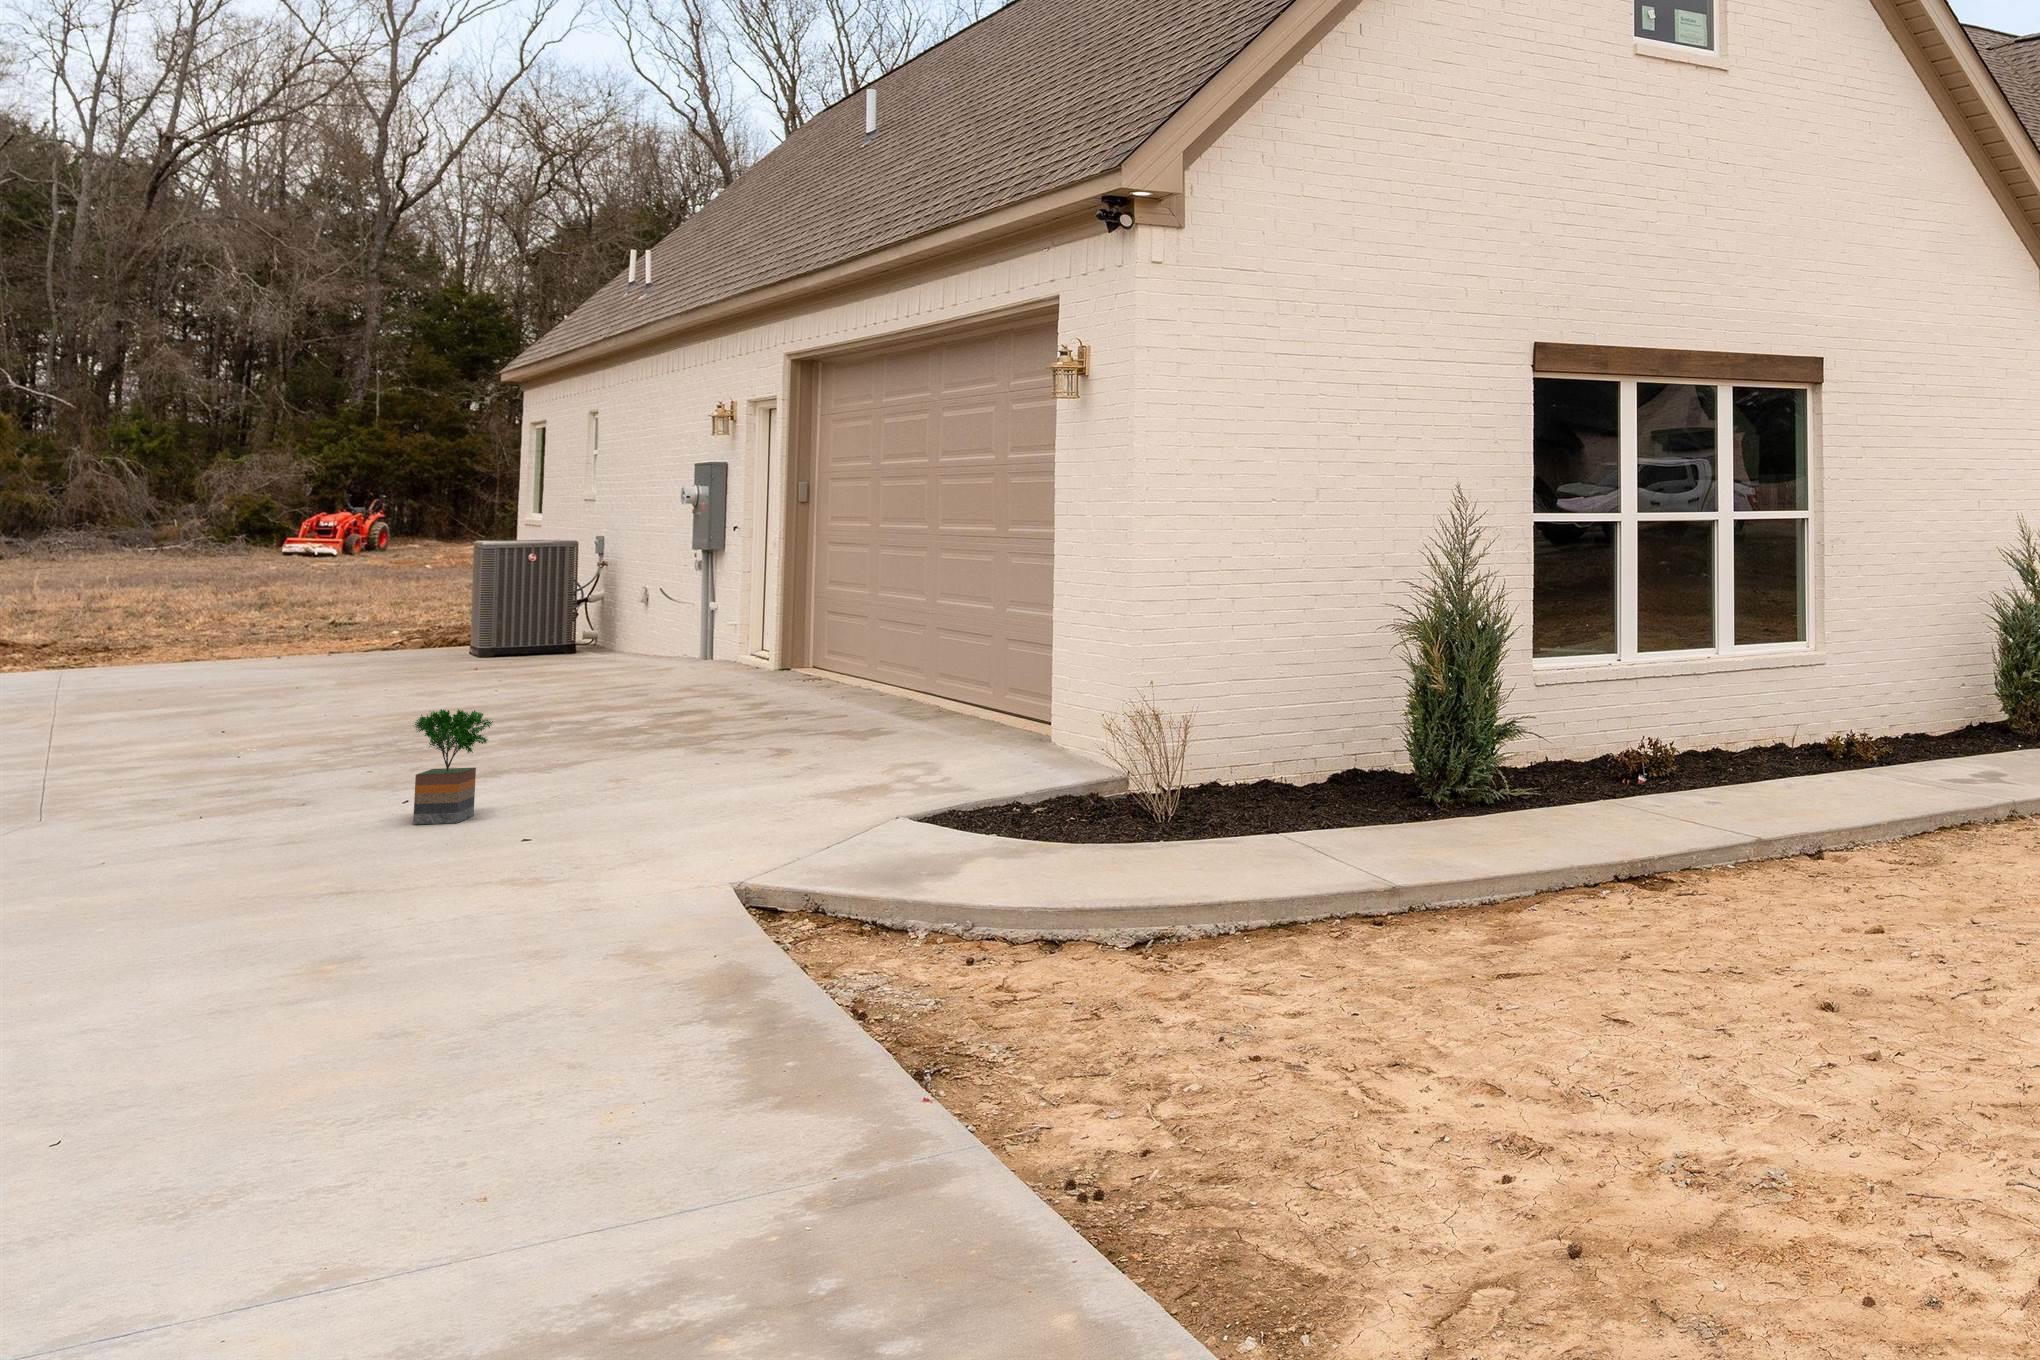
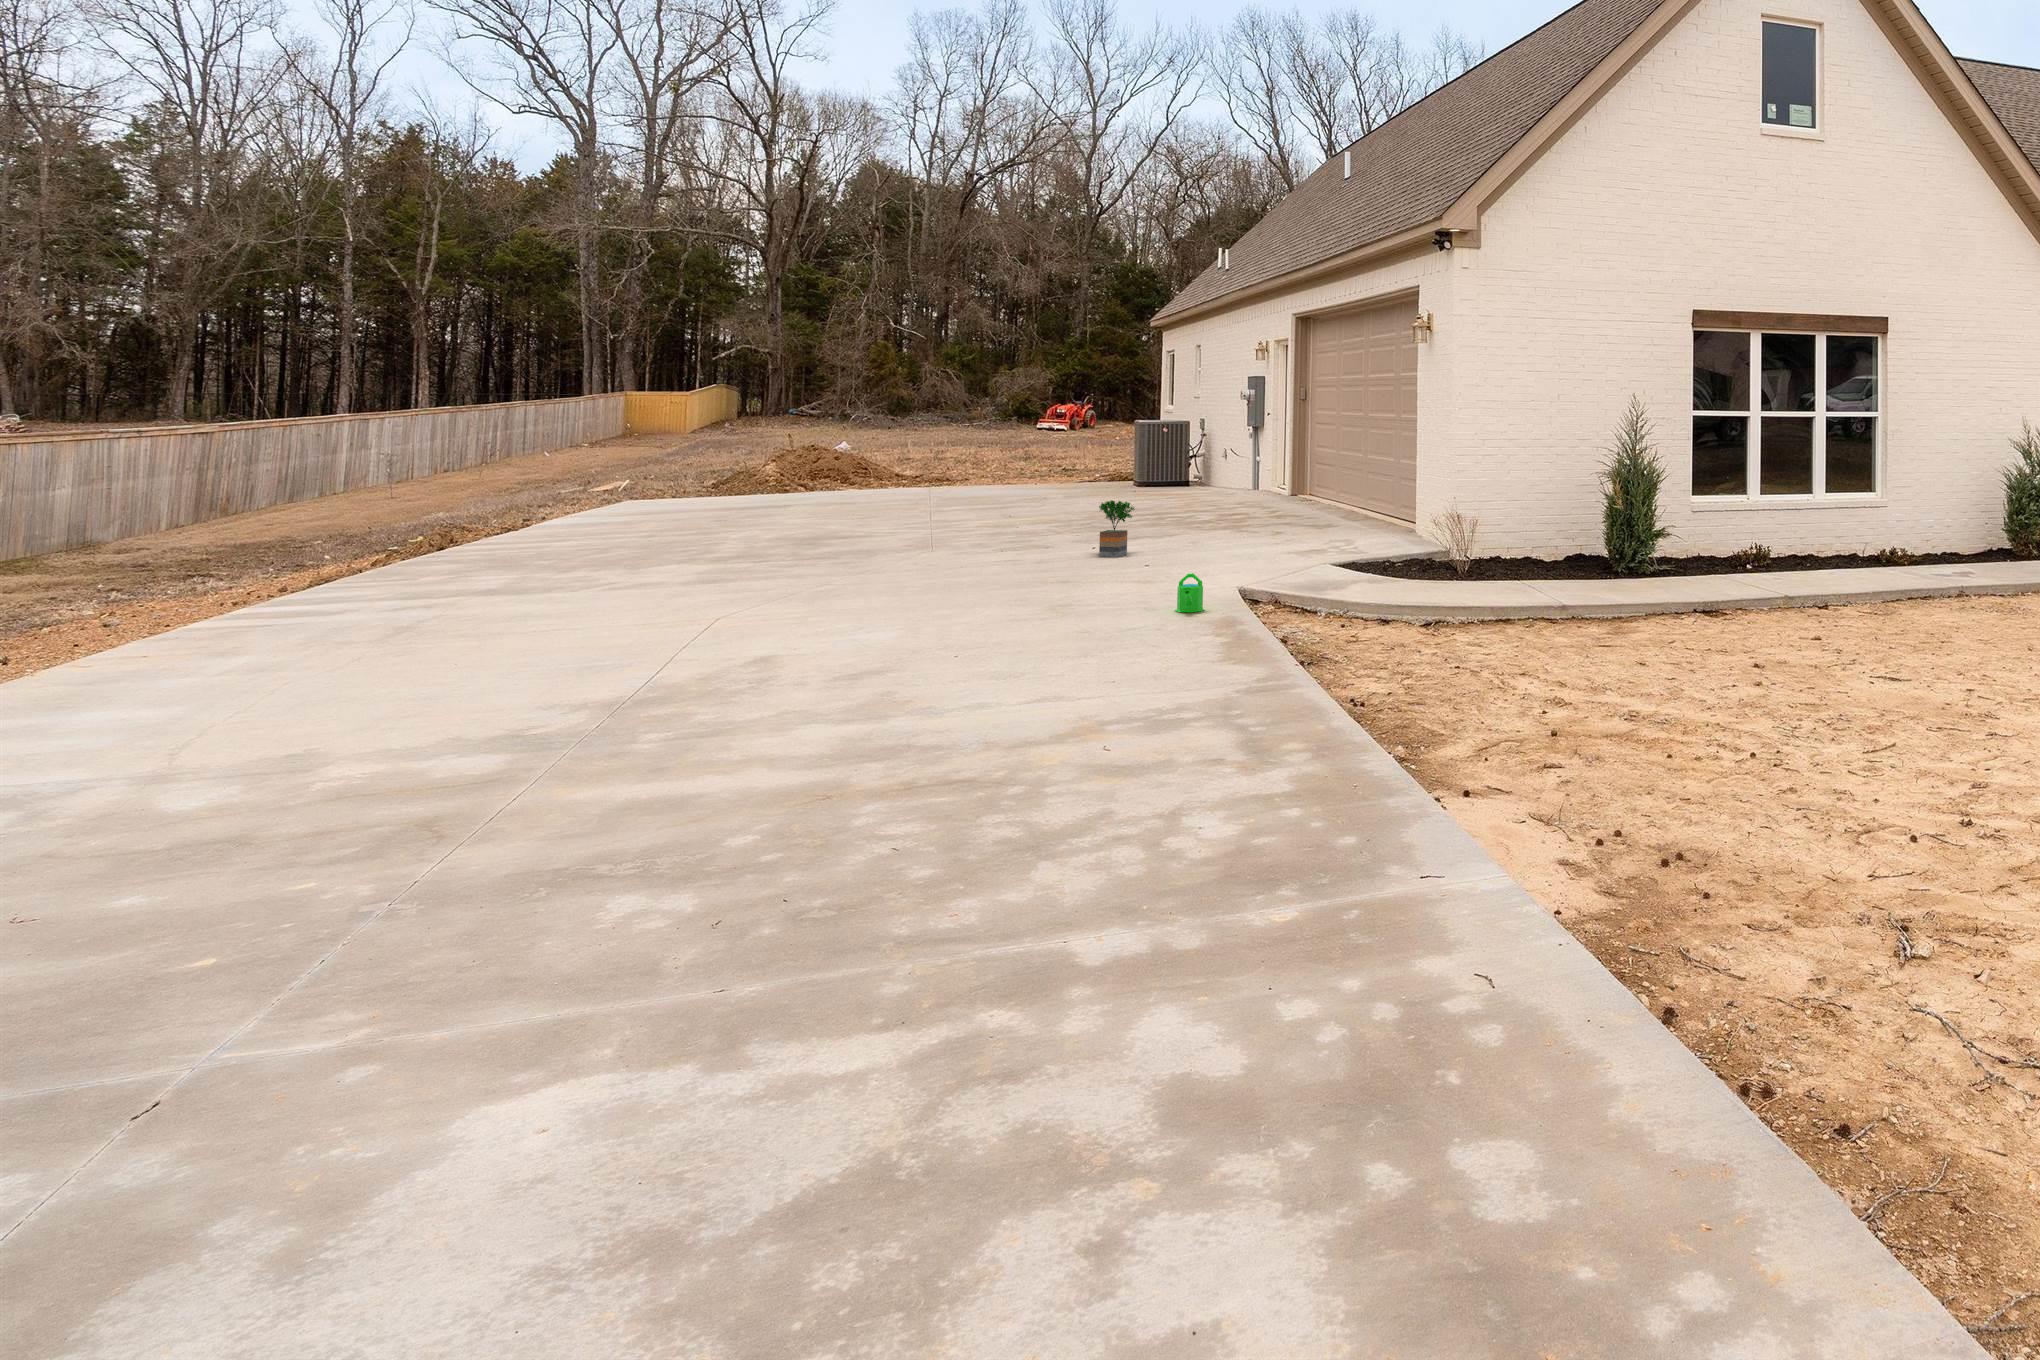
watering can: none [603,875,672,962] -> present [1175,573,1204,613]

